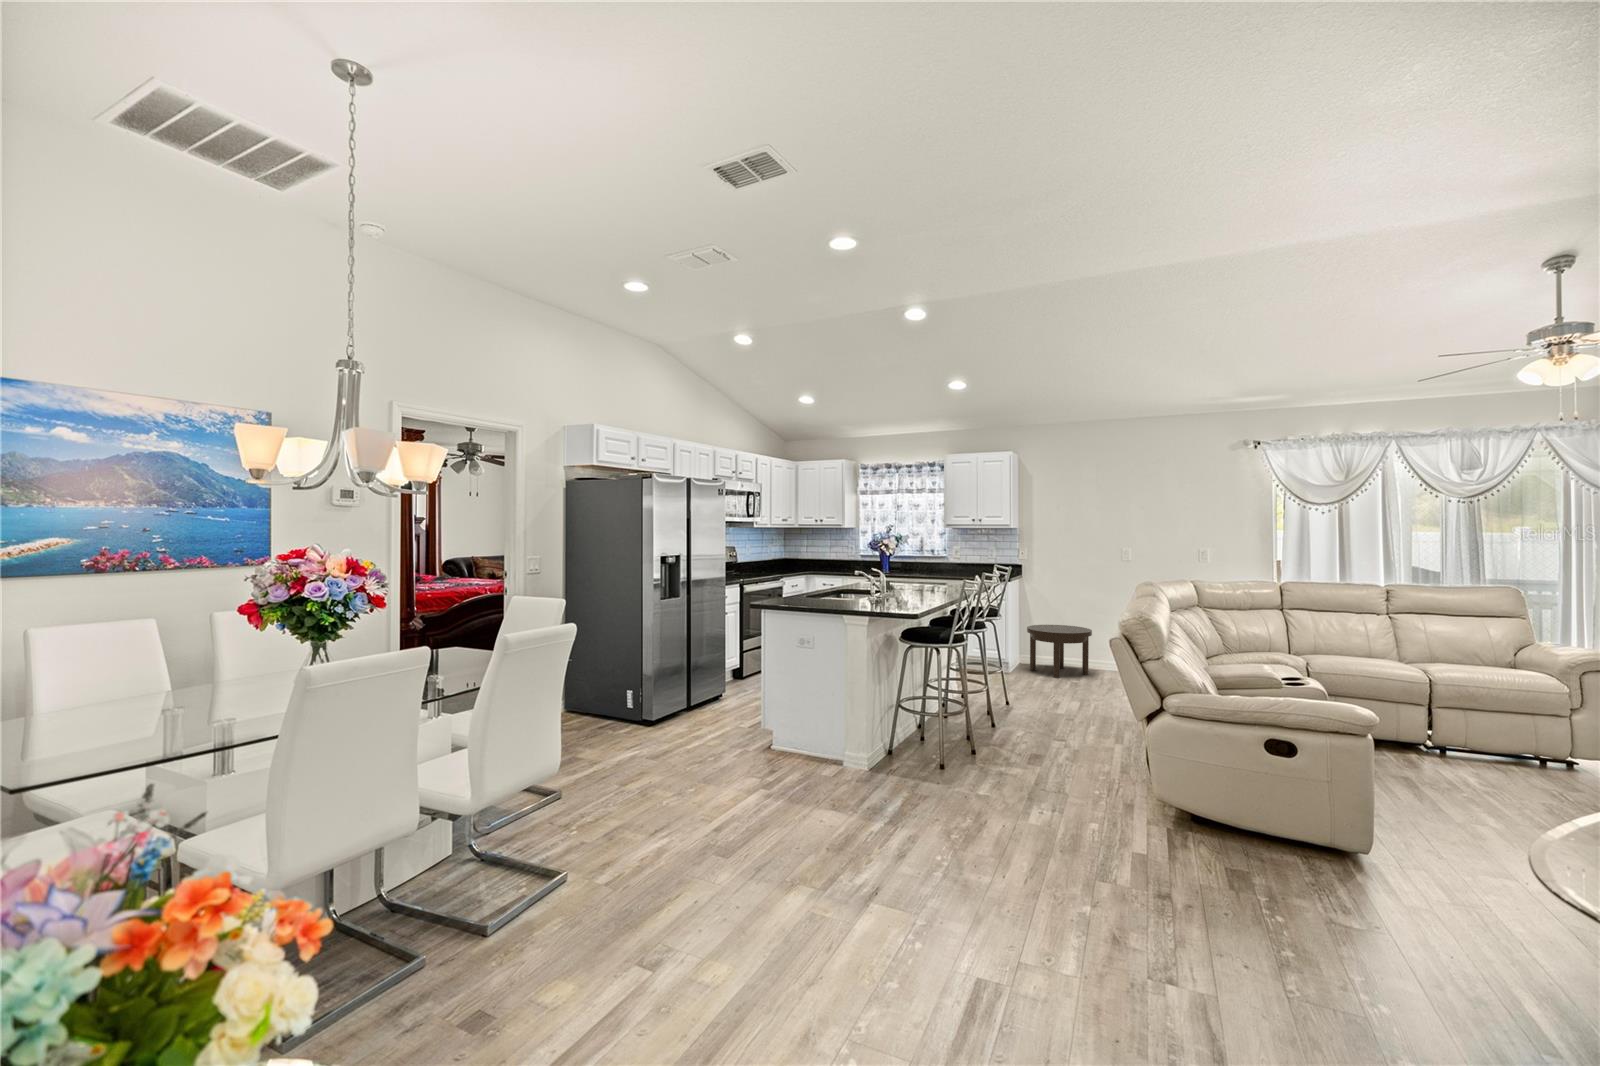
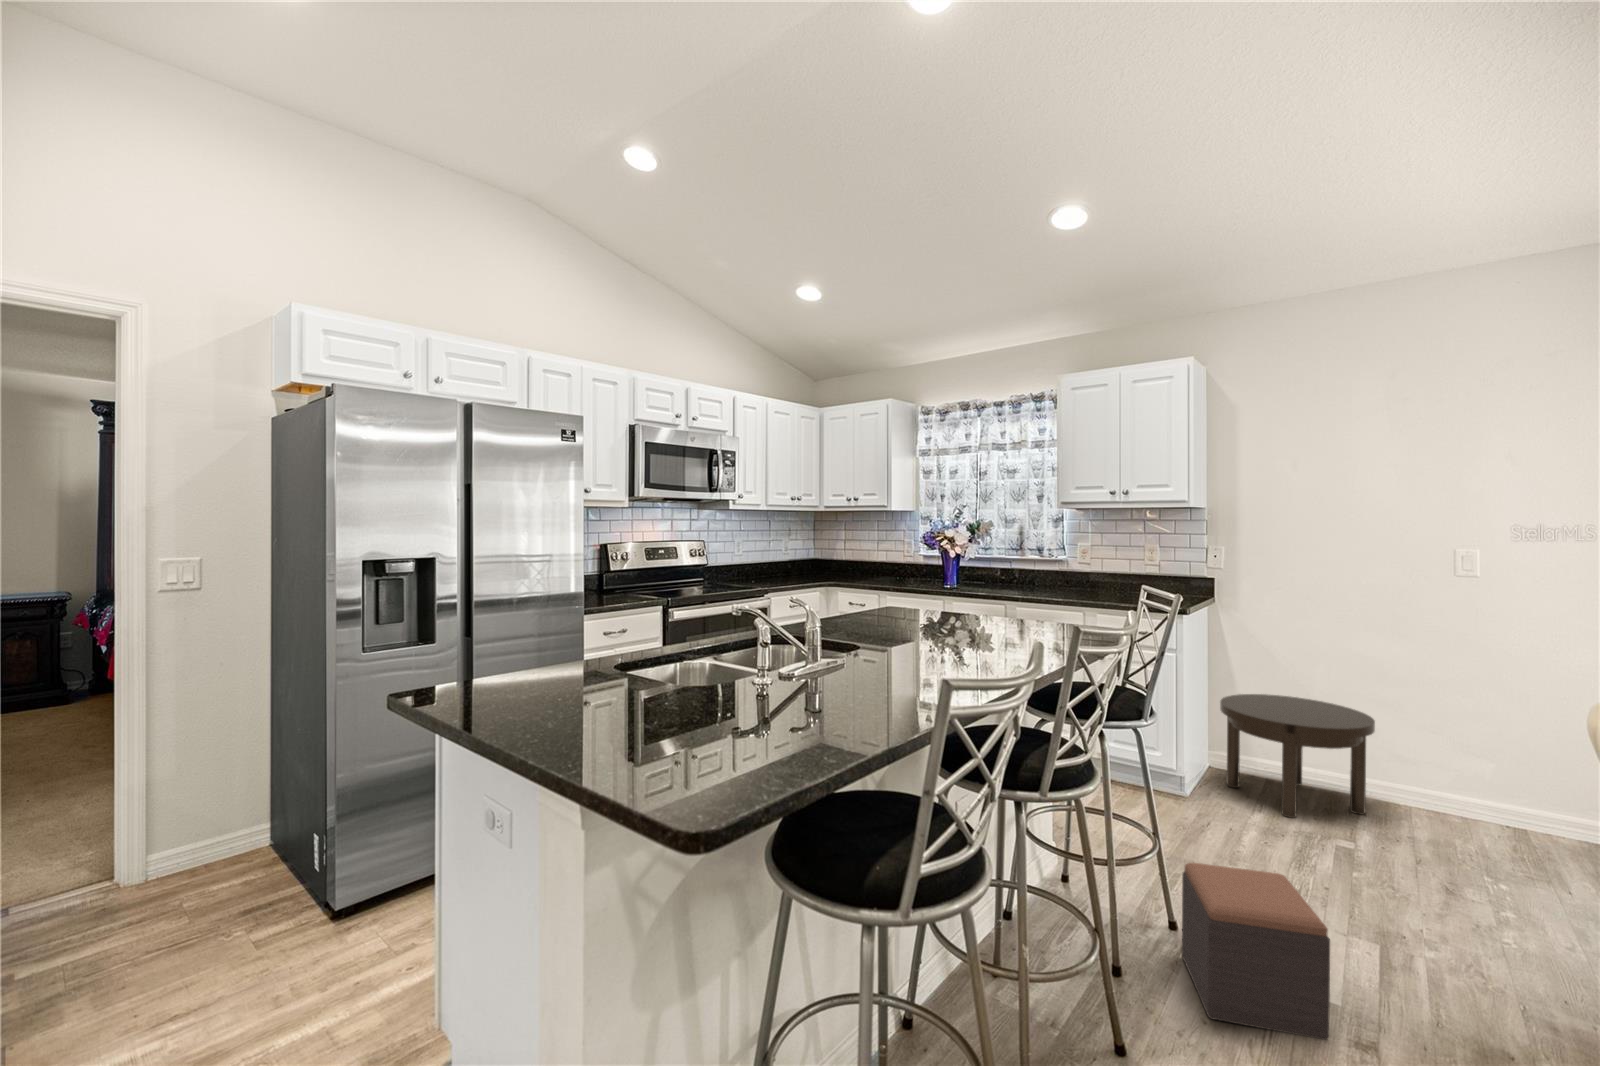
footstool: none [1014,672,1061,720] -> present [1182,863,1330,1040]

